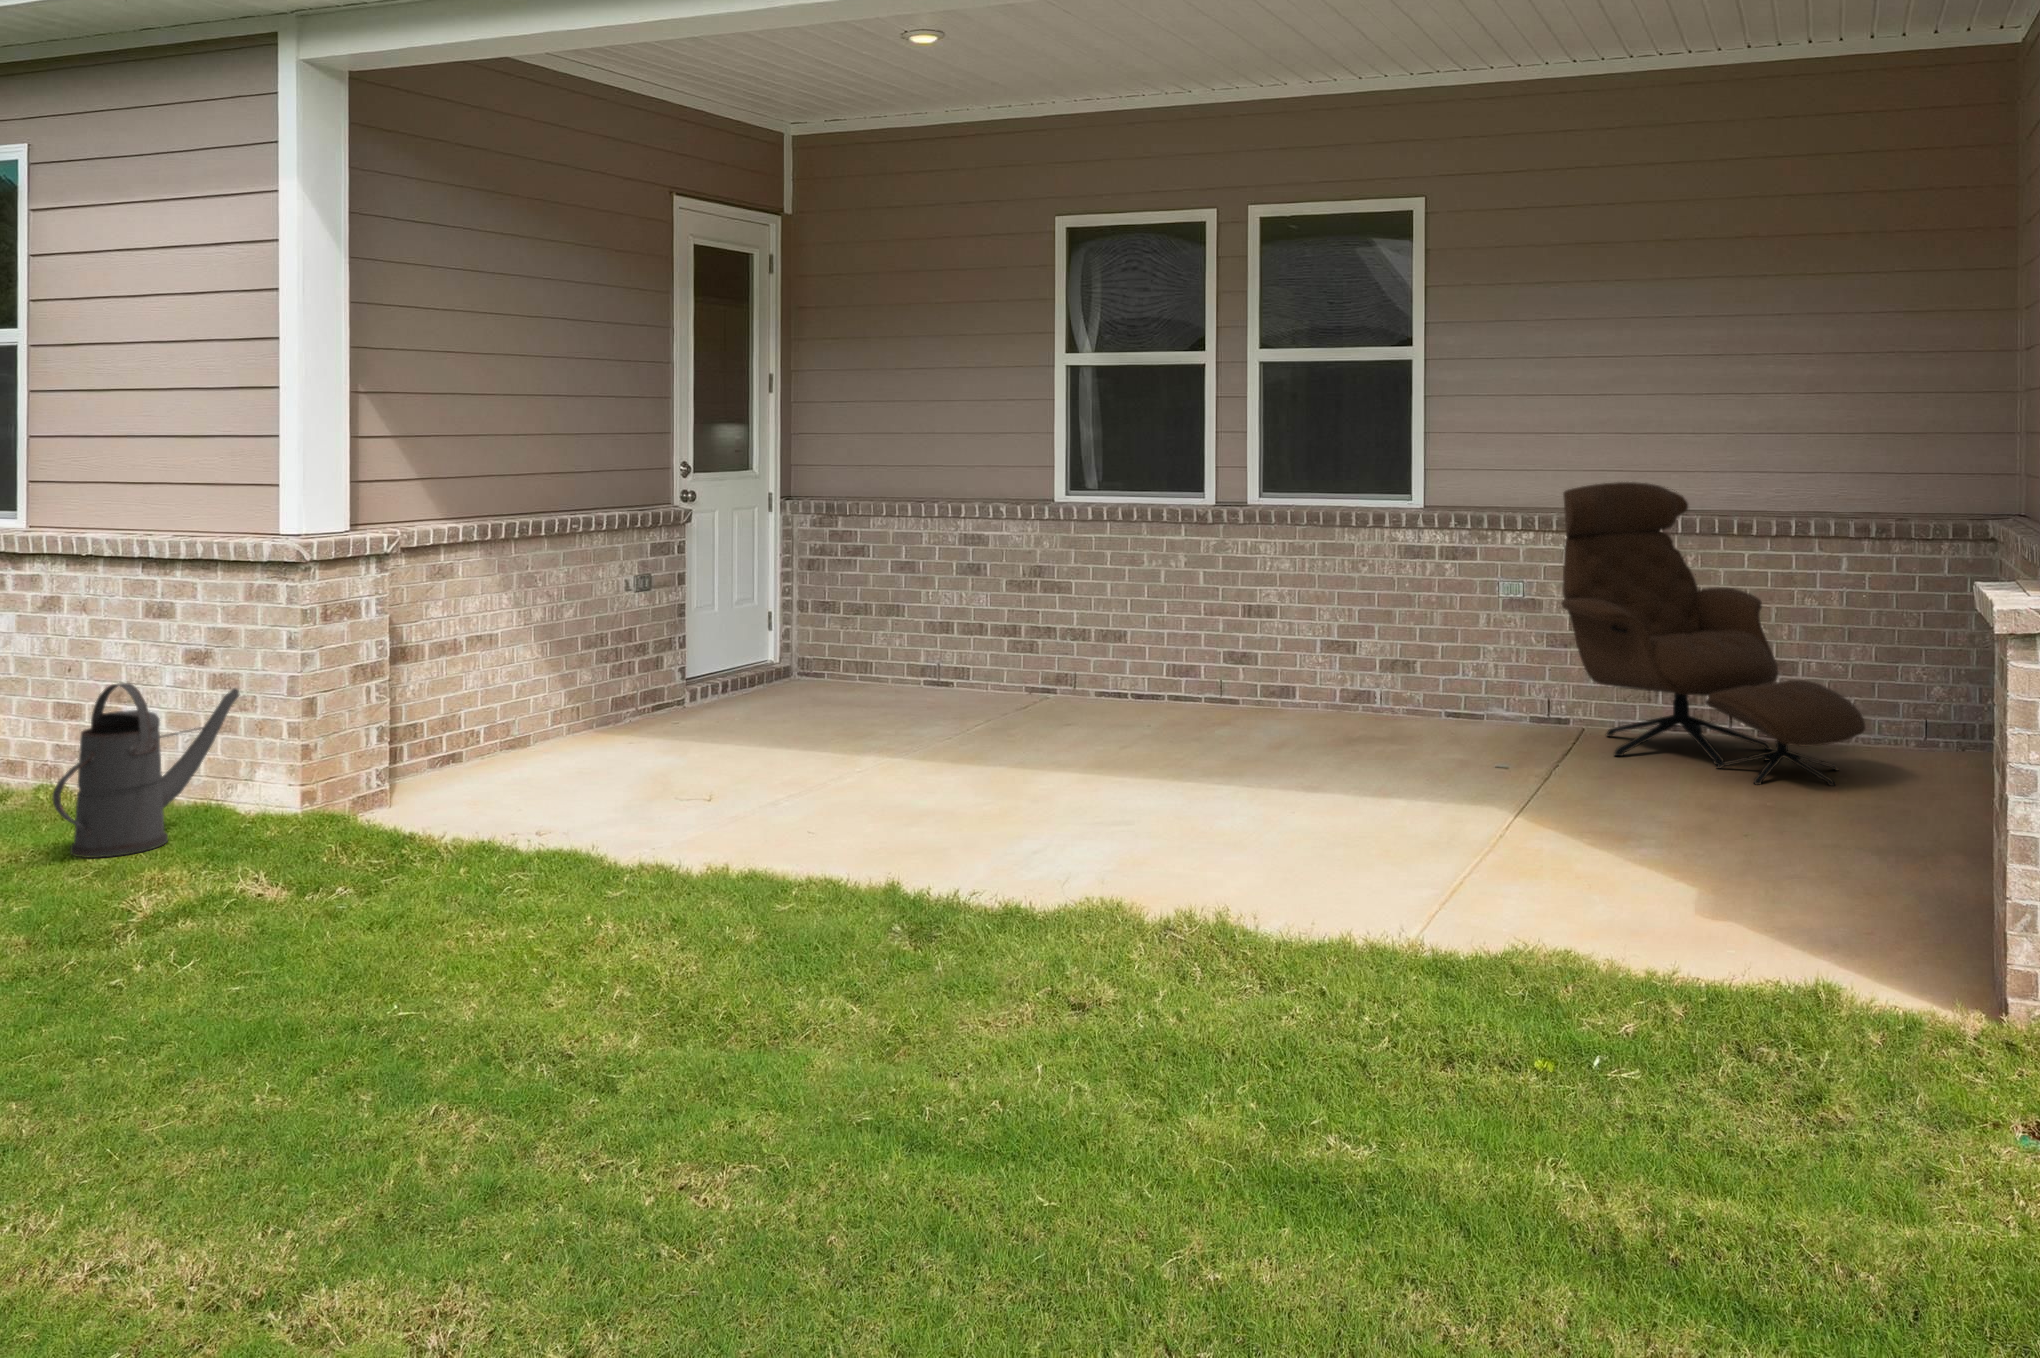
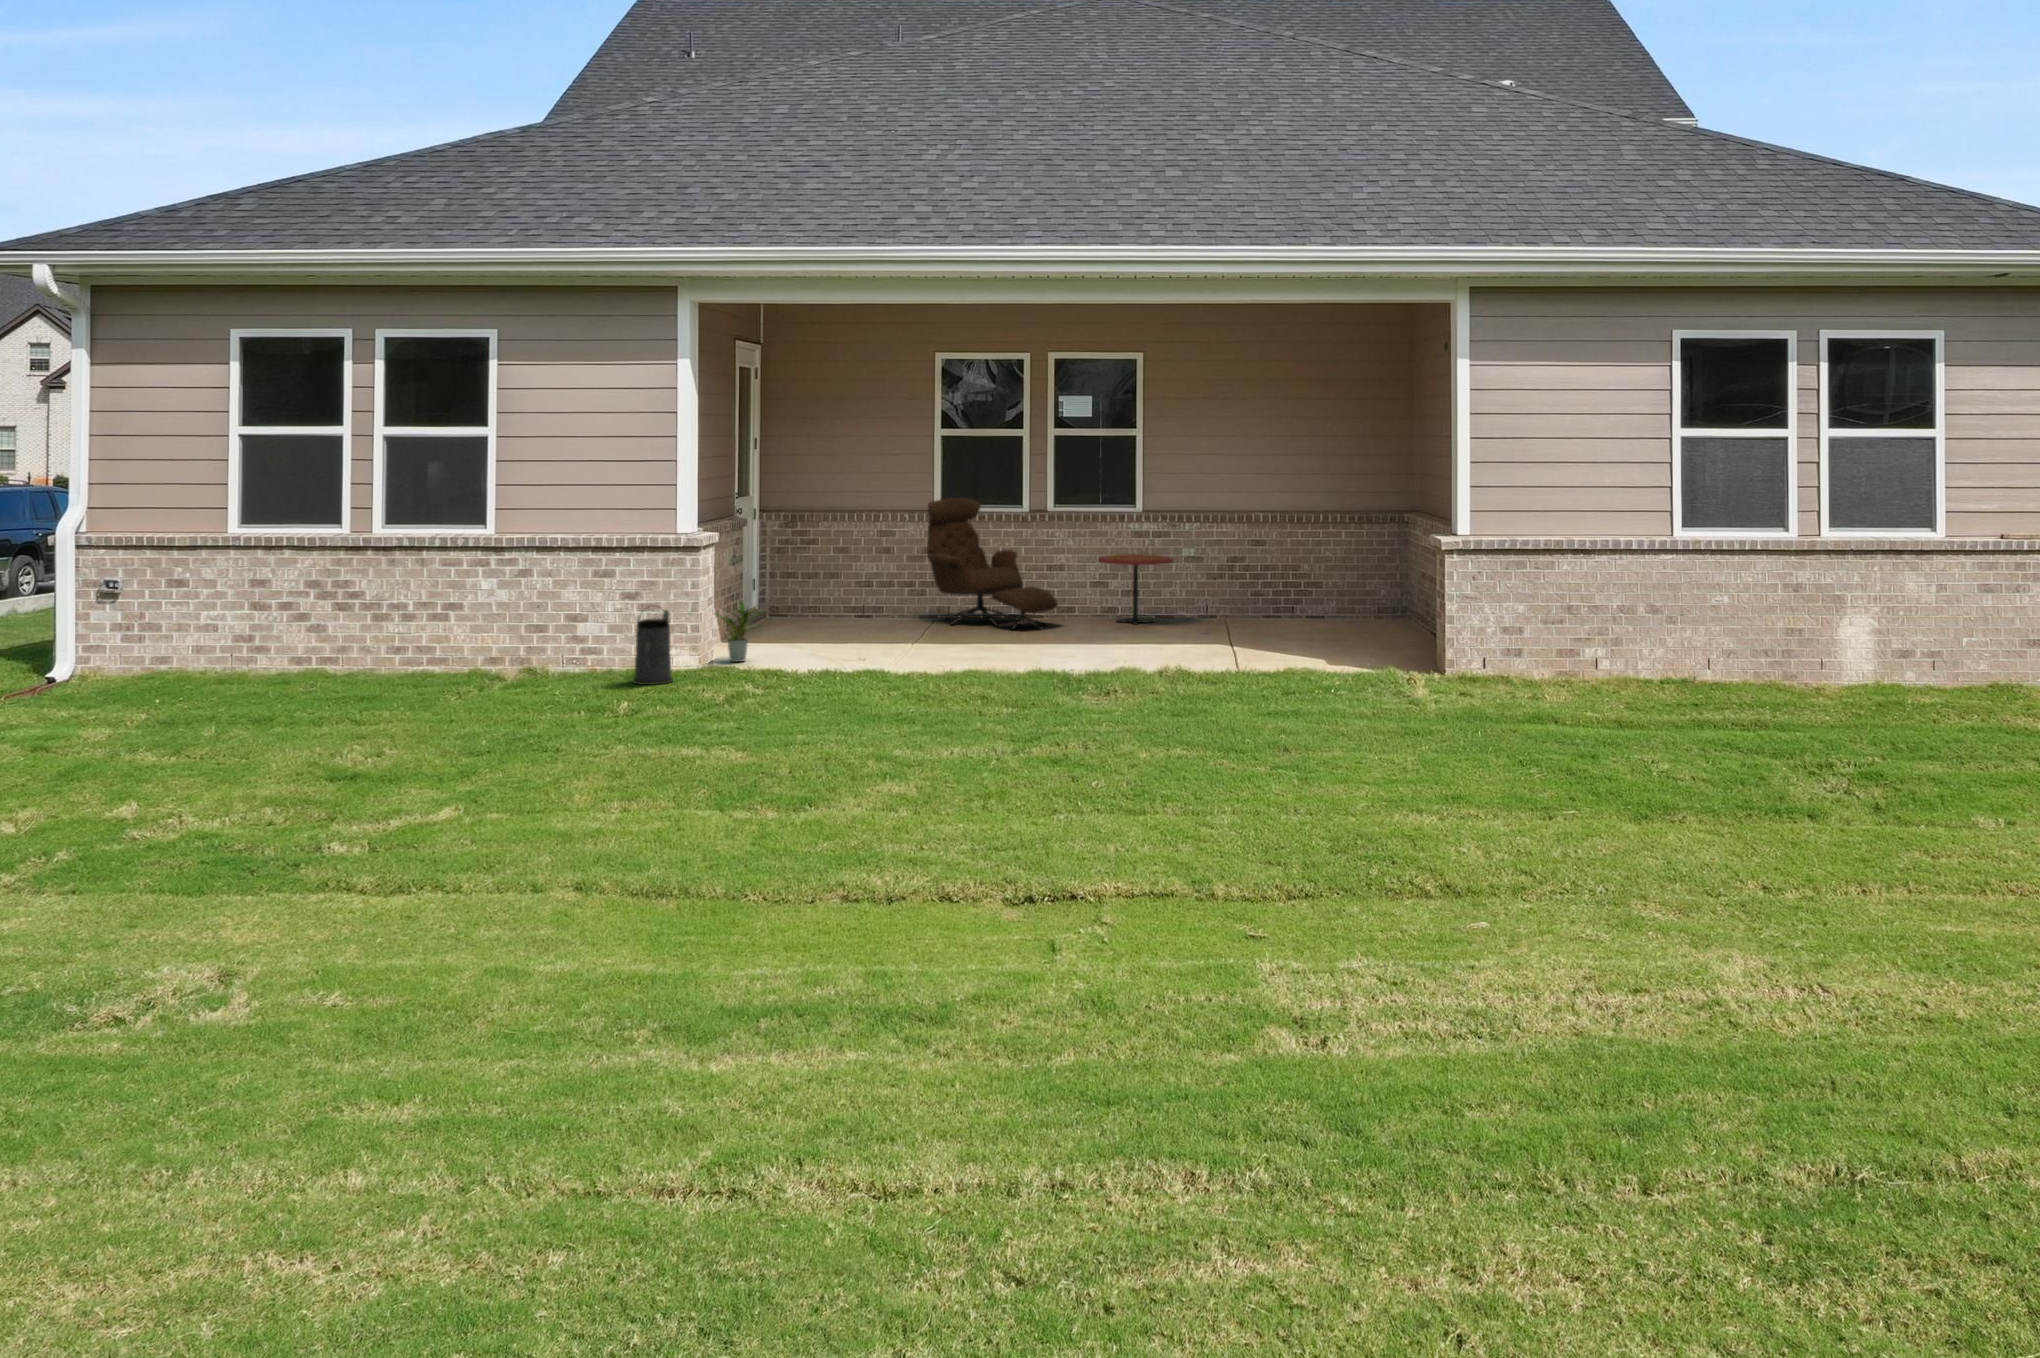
lounge chair: present [1561,482,1865,786] -> present [927,498,1058,630]
side table: none [1309,589,1462,736] -> present [1098,554,1173,625]
potted plant: none [372,666,499,795] -> present [715,600,761,662]

